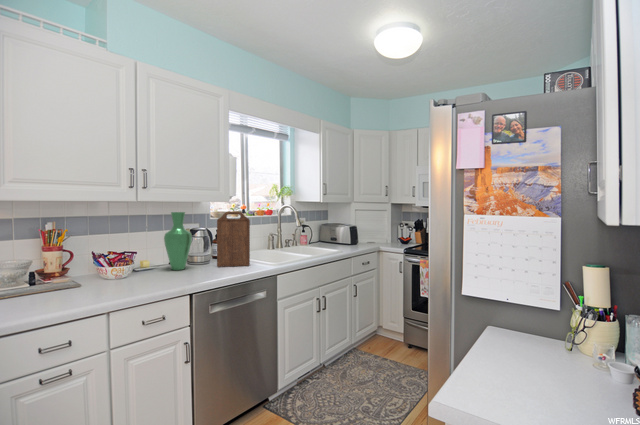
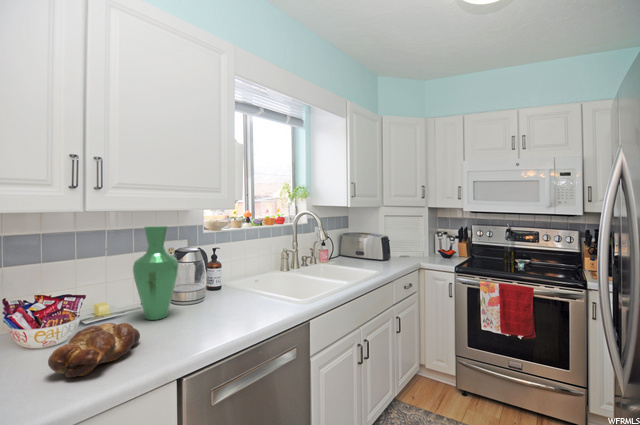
cutting board: present [217,212,250,267] -> none [218,224,268,310]
bread loaf: none [123,265,169,288] -> present [48,323,140,377]

